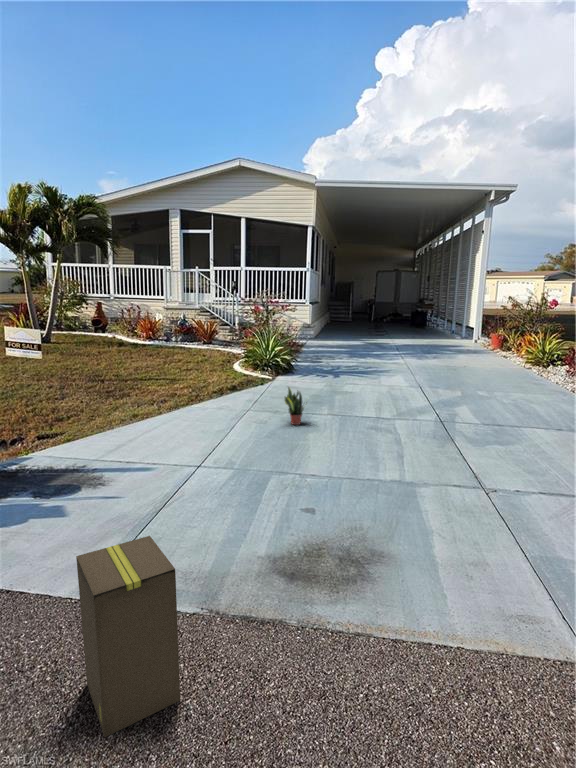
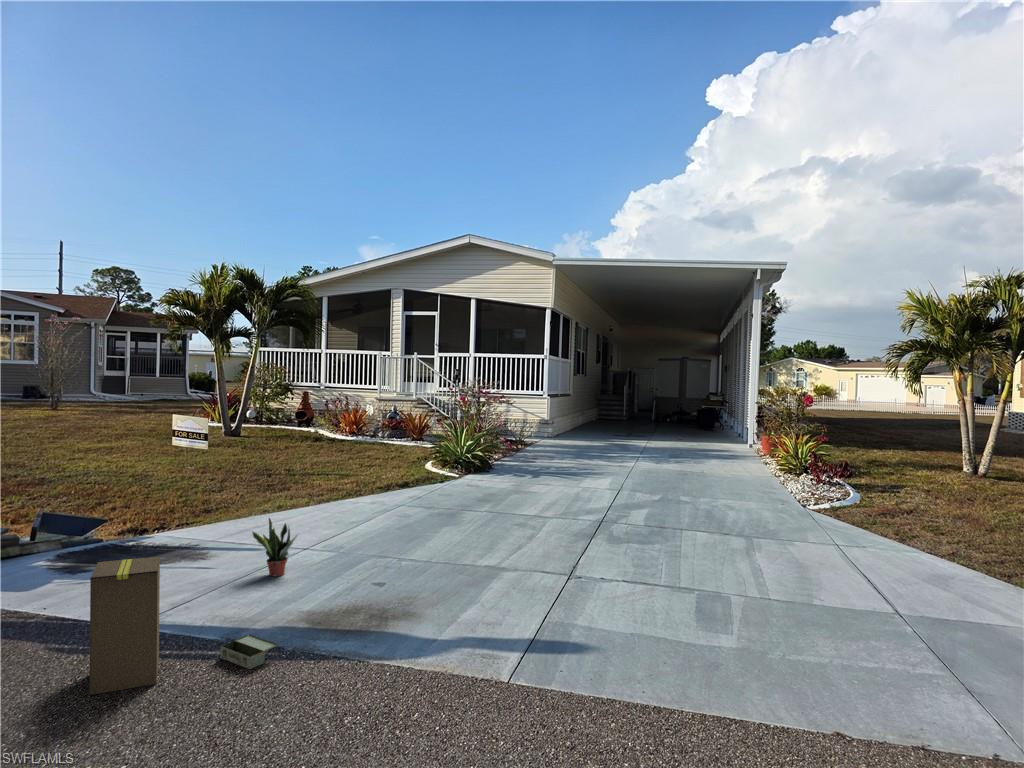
potted plant: present [285,388,304,425] -> present [253,518,297,576]
toolbox: none [228,604,294,658] -> present [220,635,278,669]

